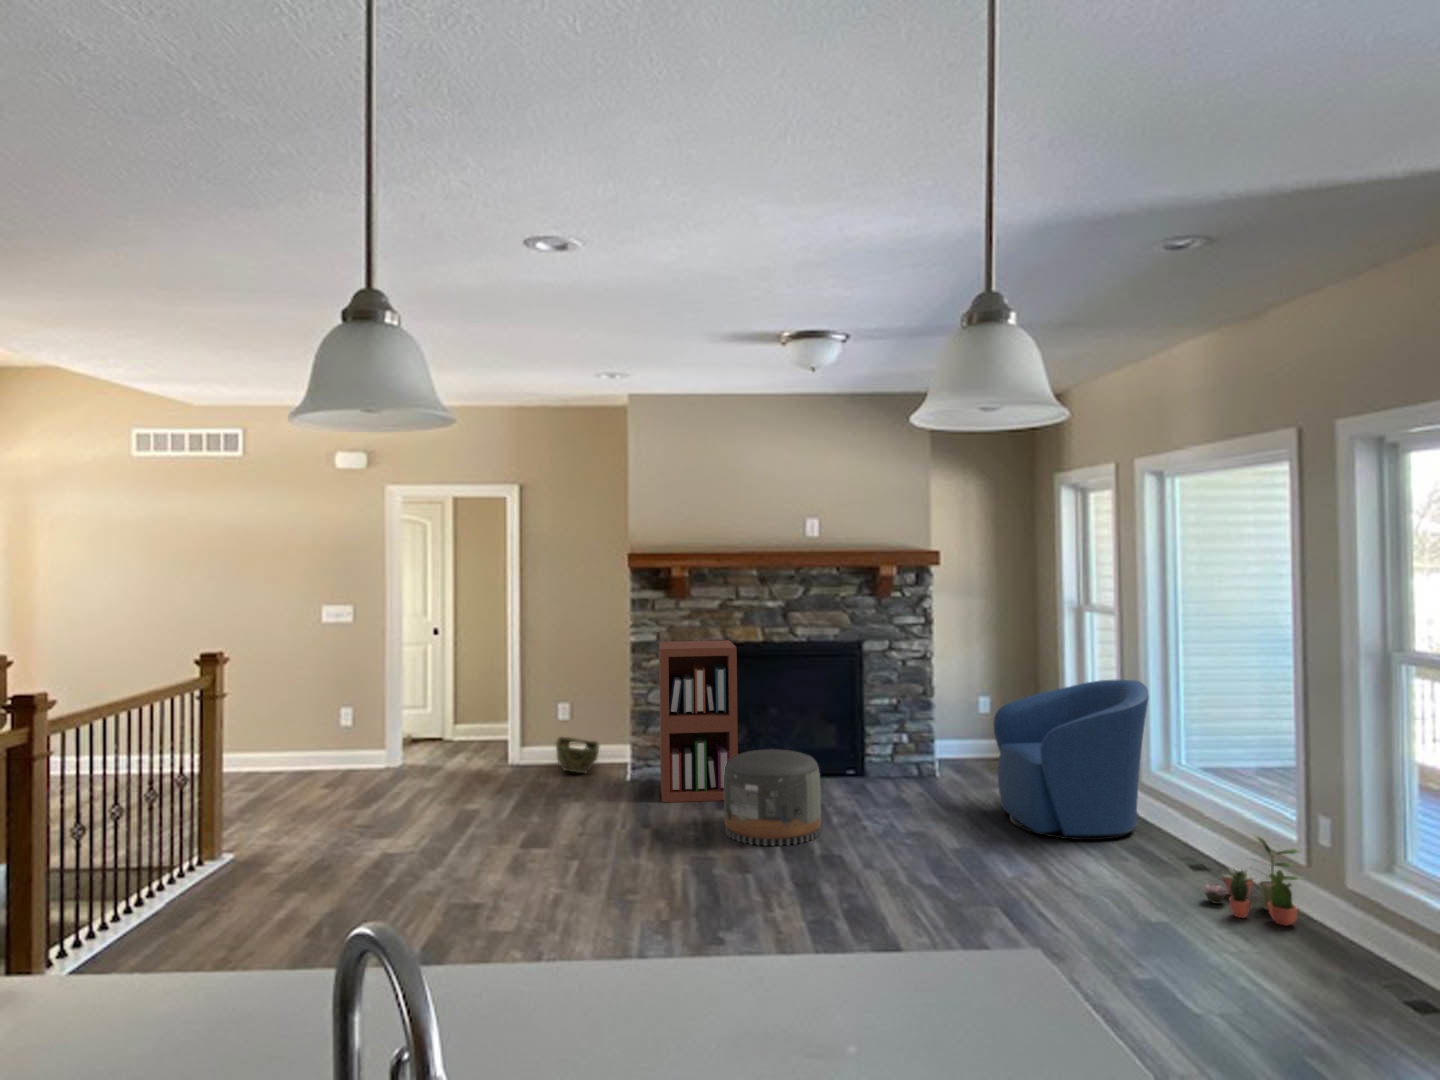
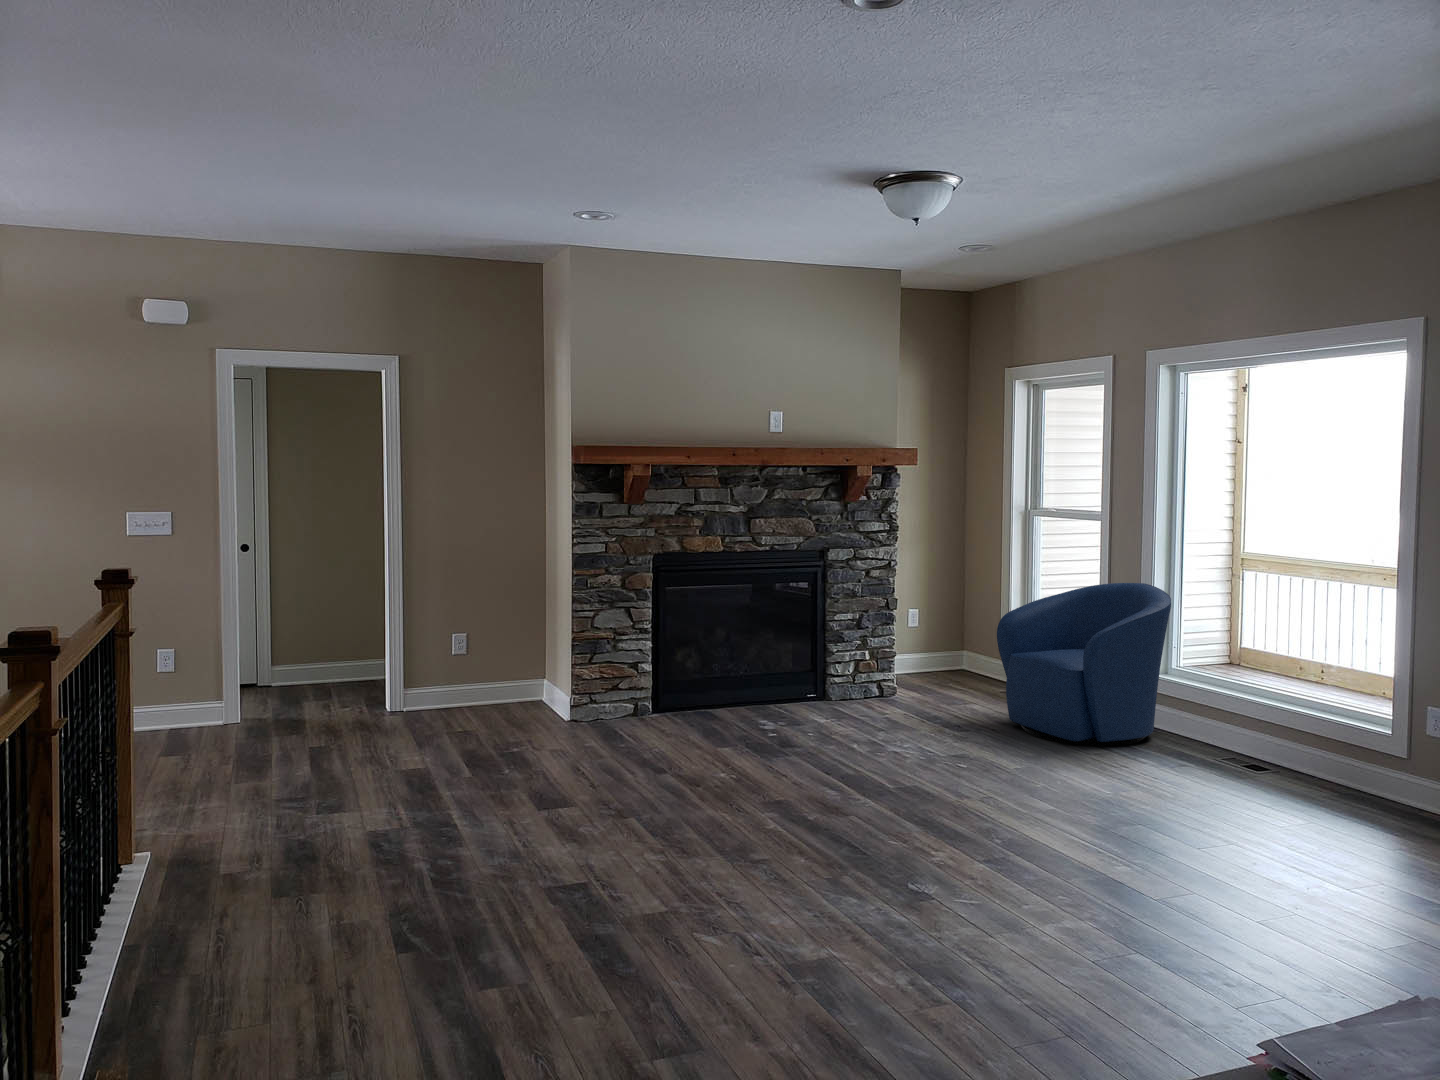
bookshelf: present [659,640,738,802] -> none [613,551,726,742]
woven basket: present [556,737,600,773] -> none [459,675,524,718]
pouf: present [724,749,821,846] -> none [753,671,864,778]
potted plant: present [1204,836,1300,926] -> none [1286,722,1387,805]

